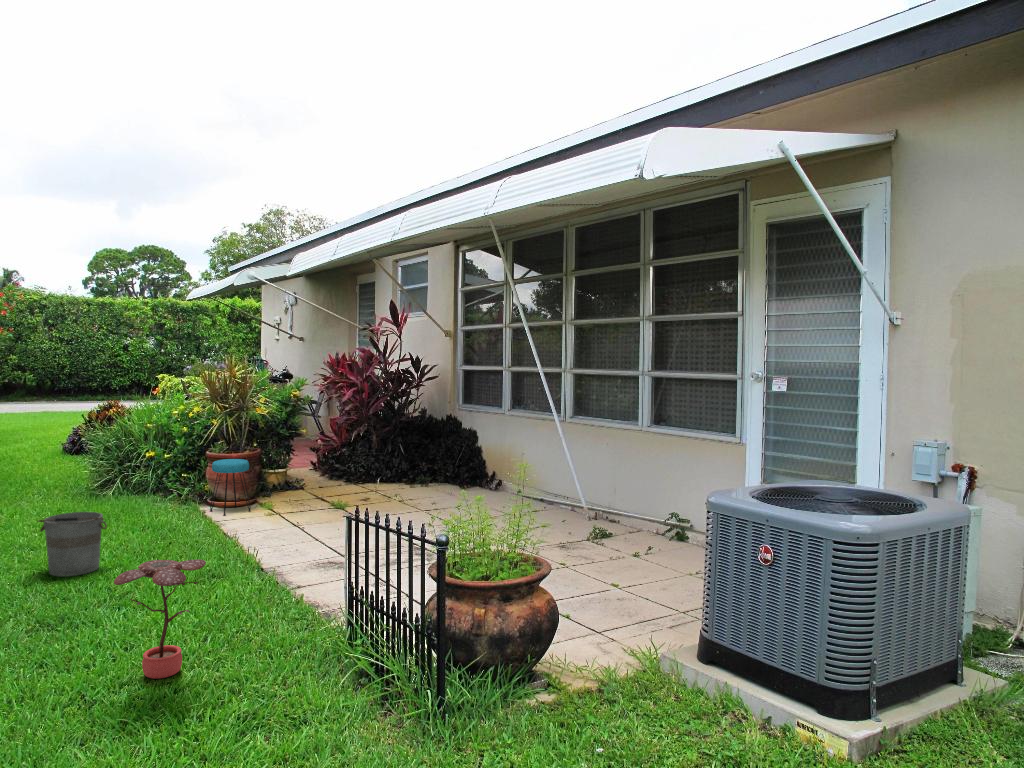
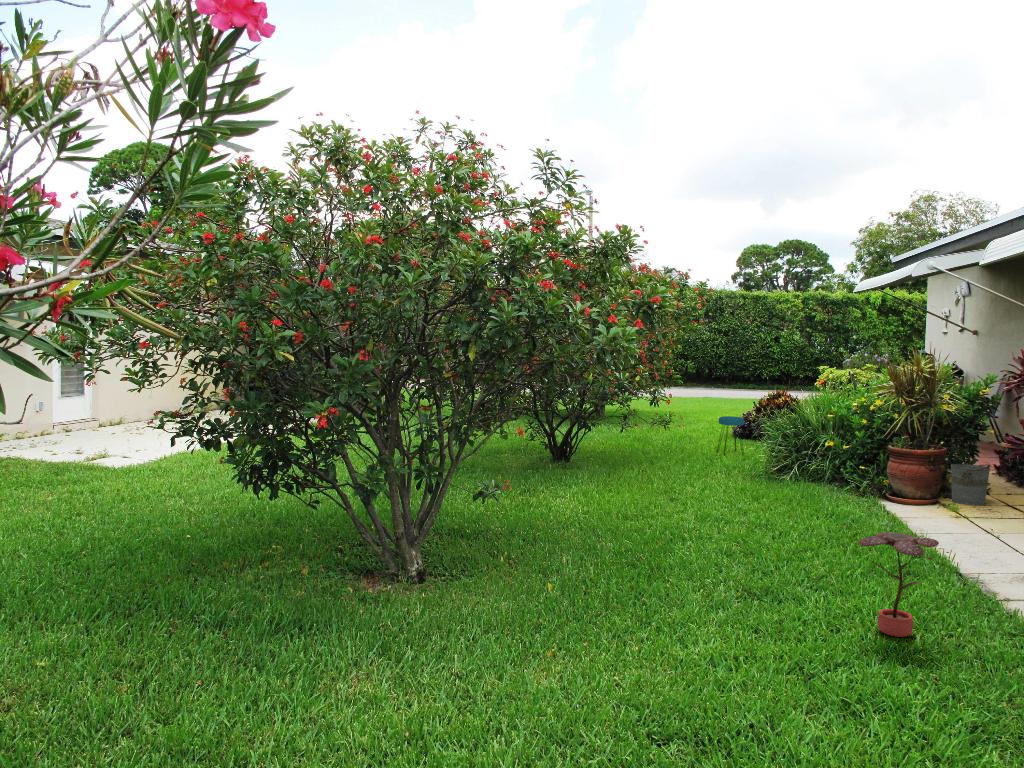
stool: present [210,459,251,515] -> present [717,416,745,455]
bucket: present [38,512,107,576] -> present [951,464,991,505]

